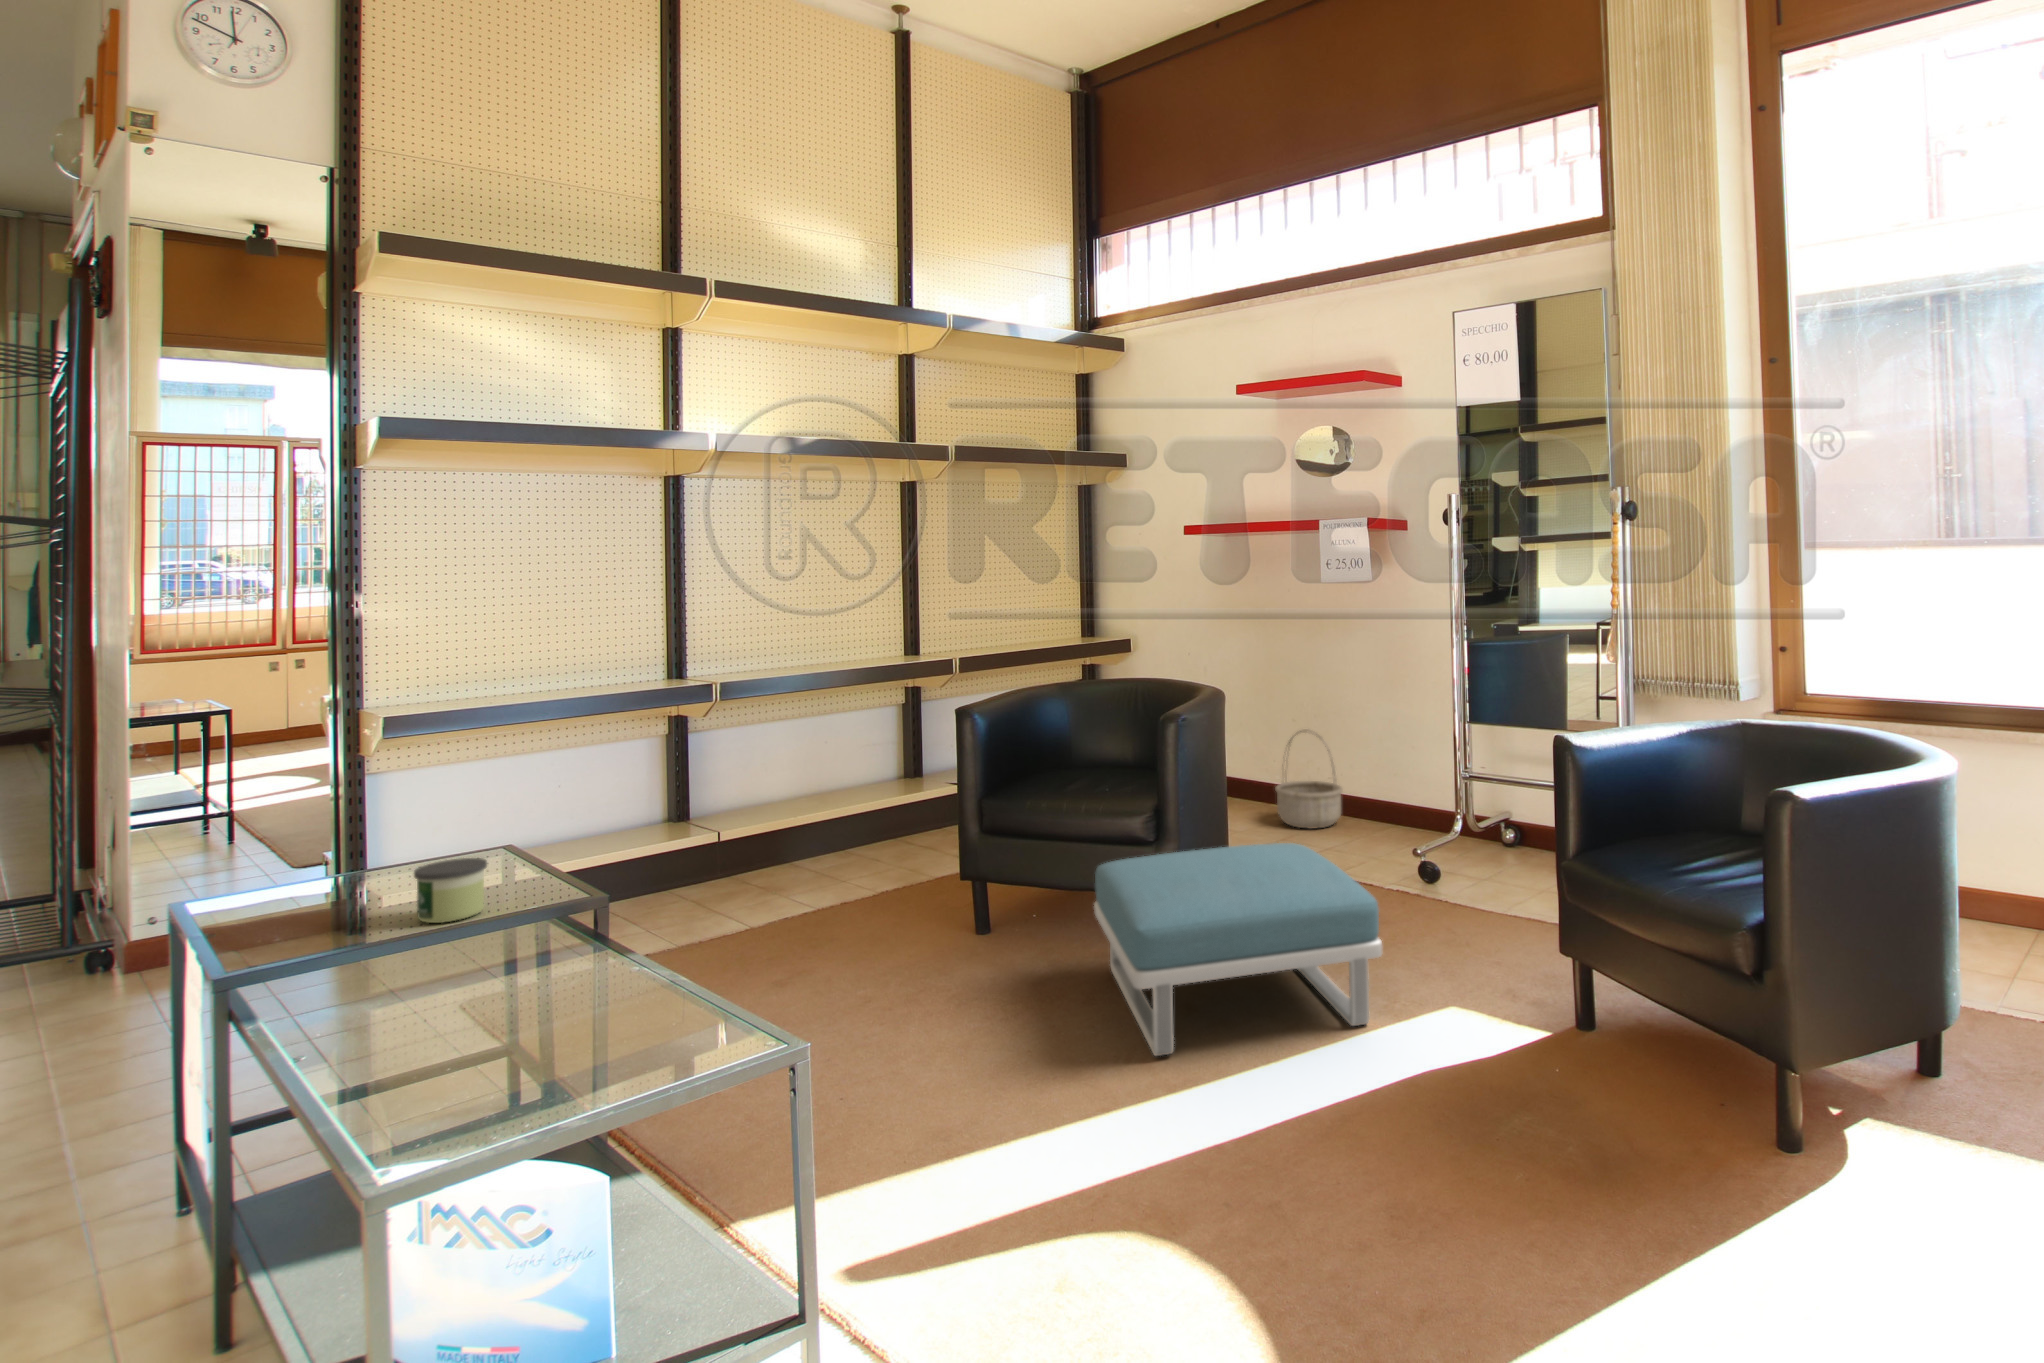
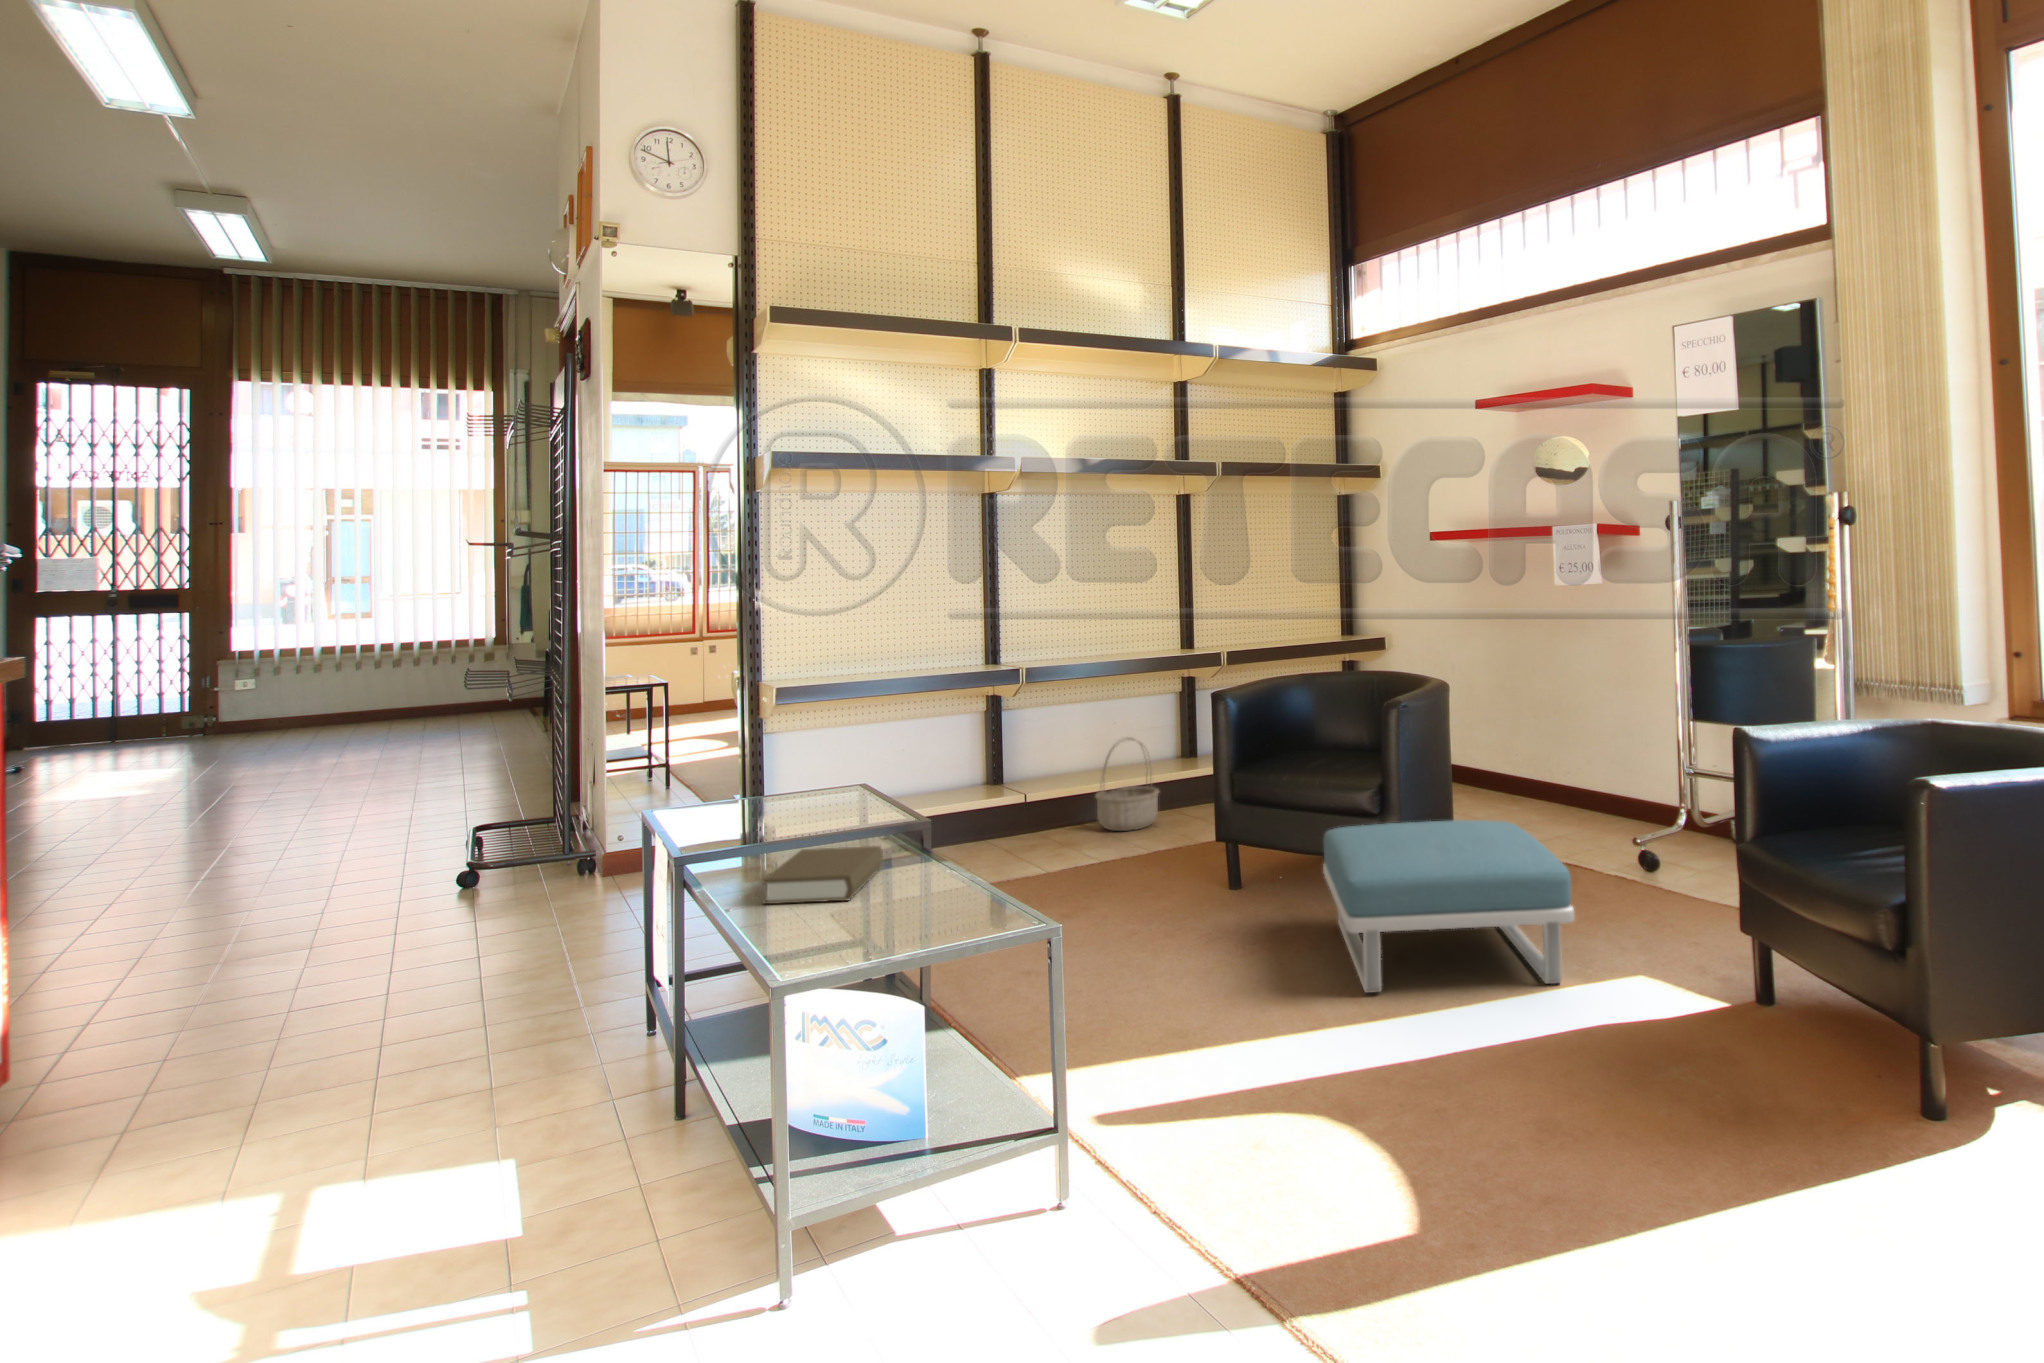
basket: present [1275,730,1343,829] -> present [1095,738,1159,831]
candle: present [414,858,487,923] -> none [797,789,847,836]
book: none [357,938,541,1040] -> present [762,846,883,904]

